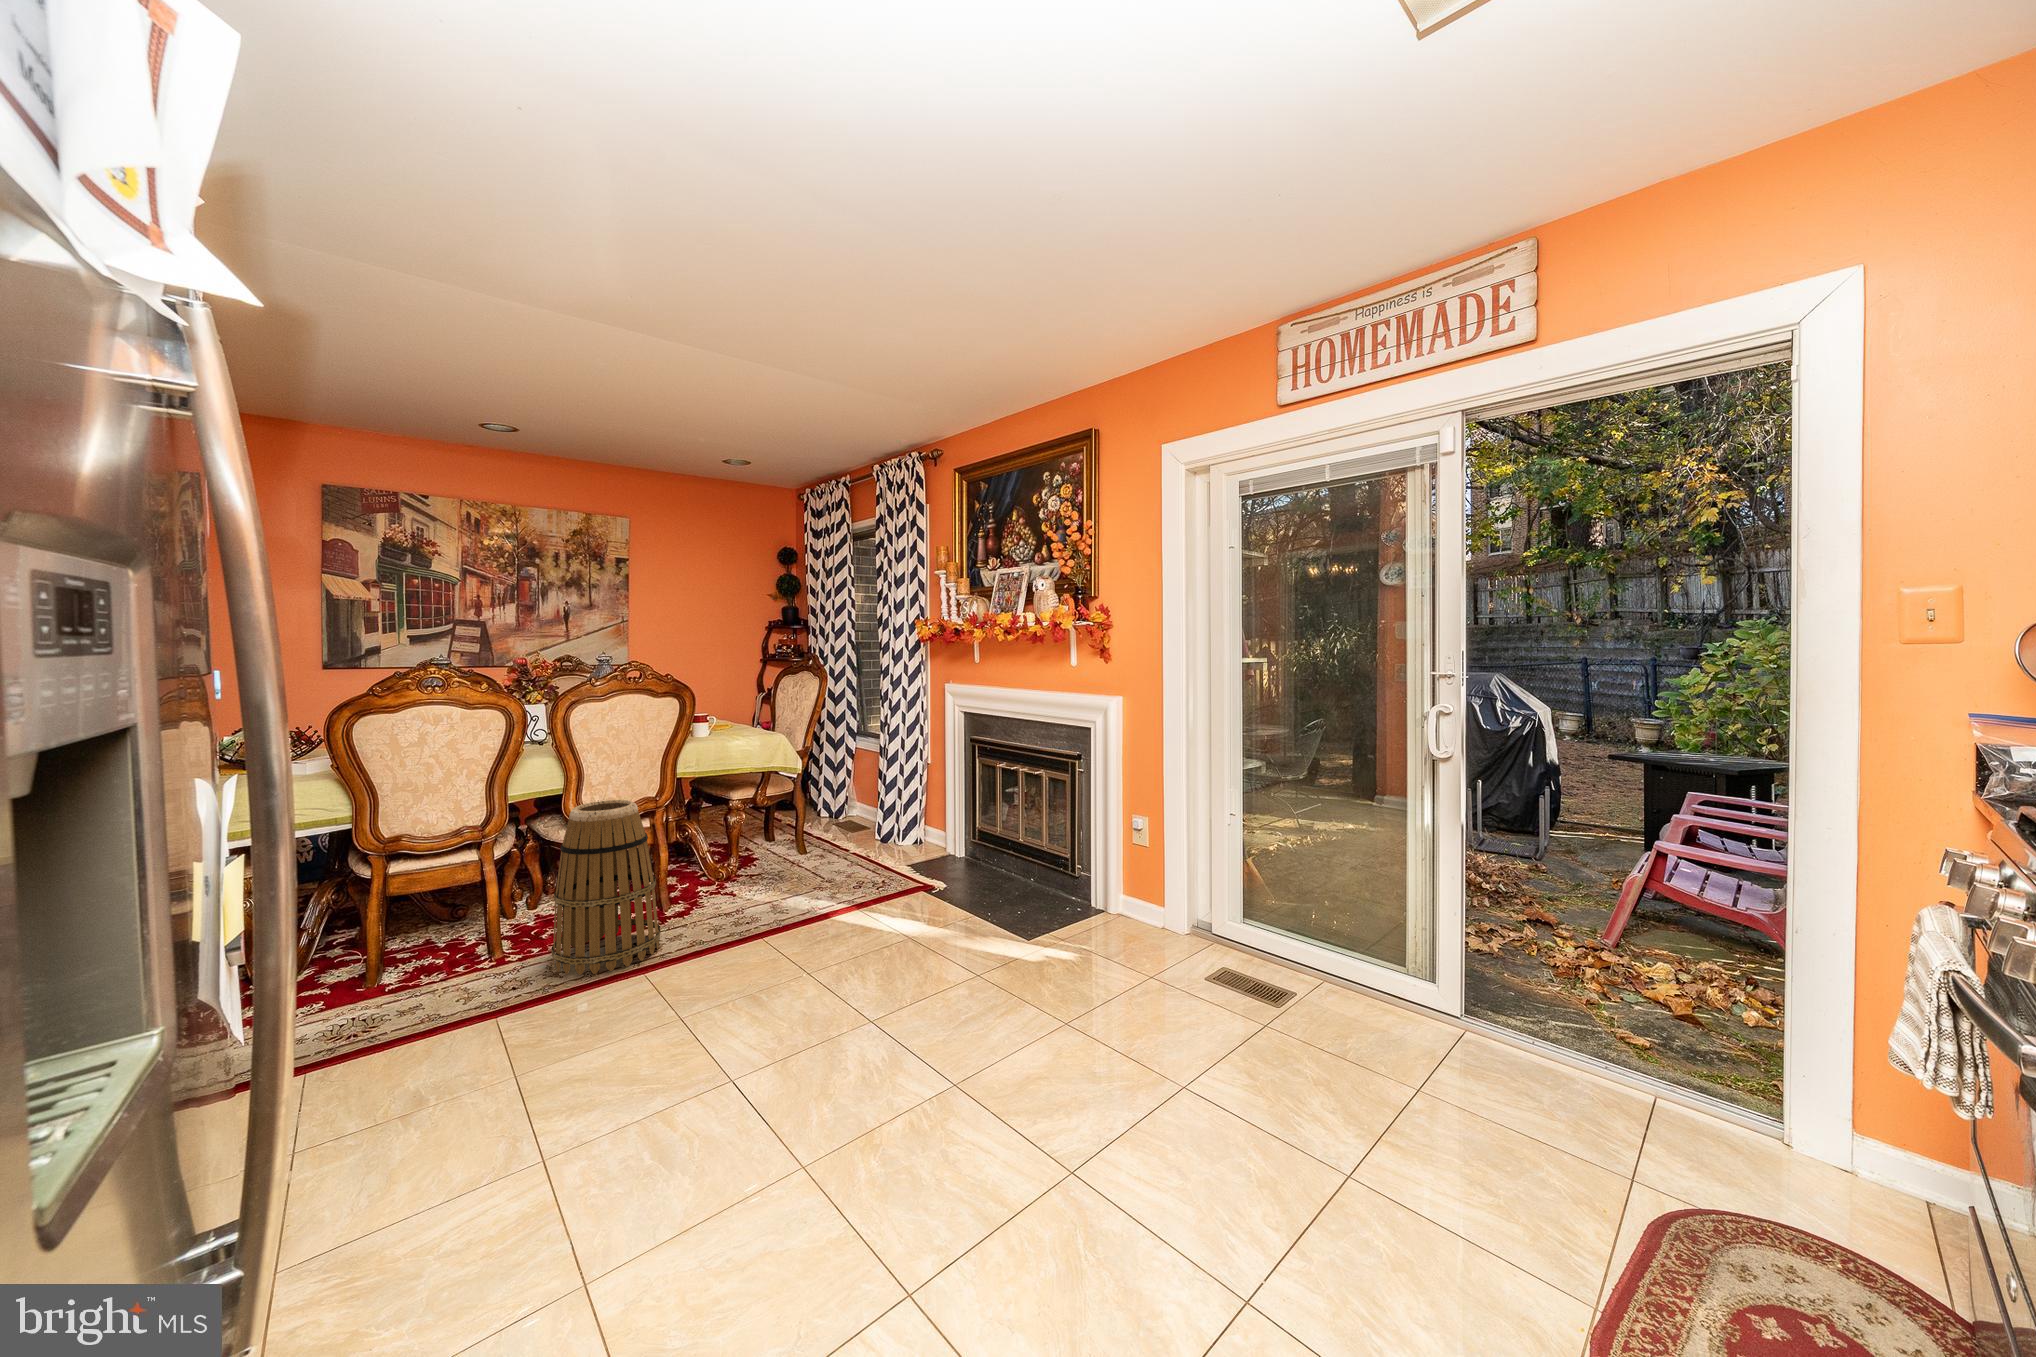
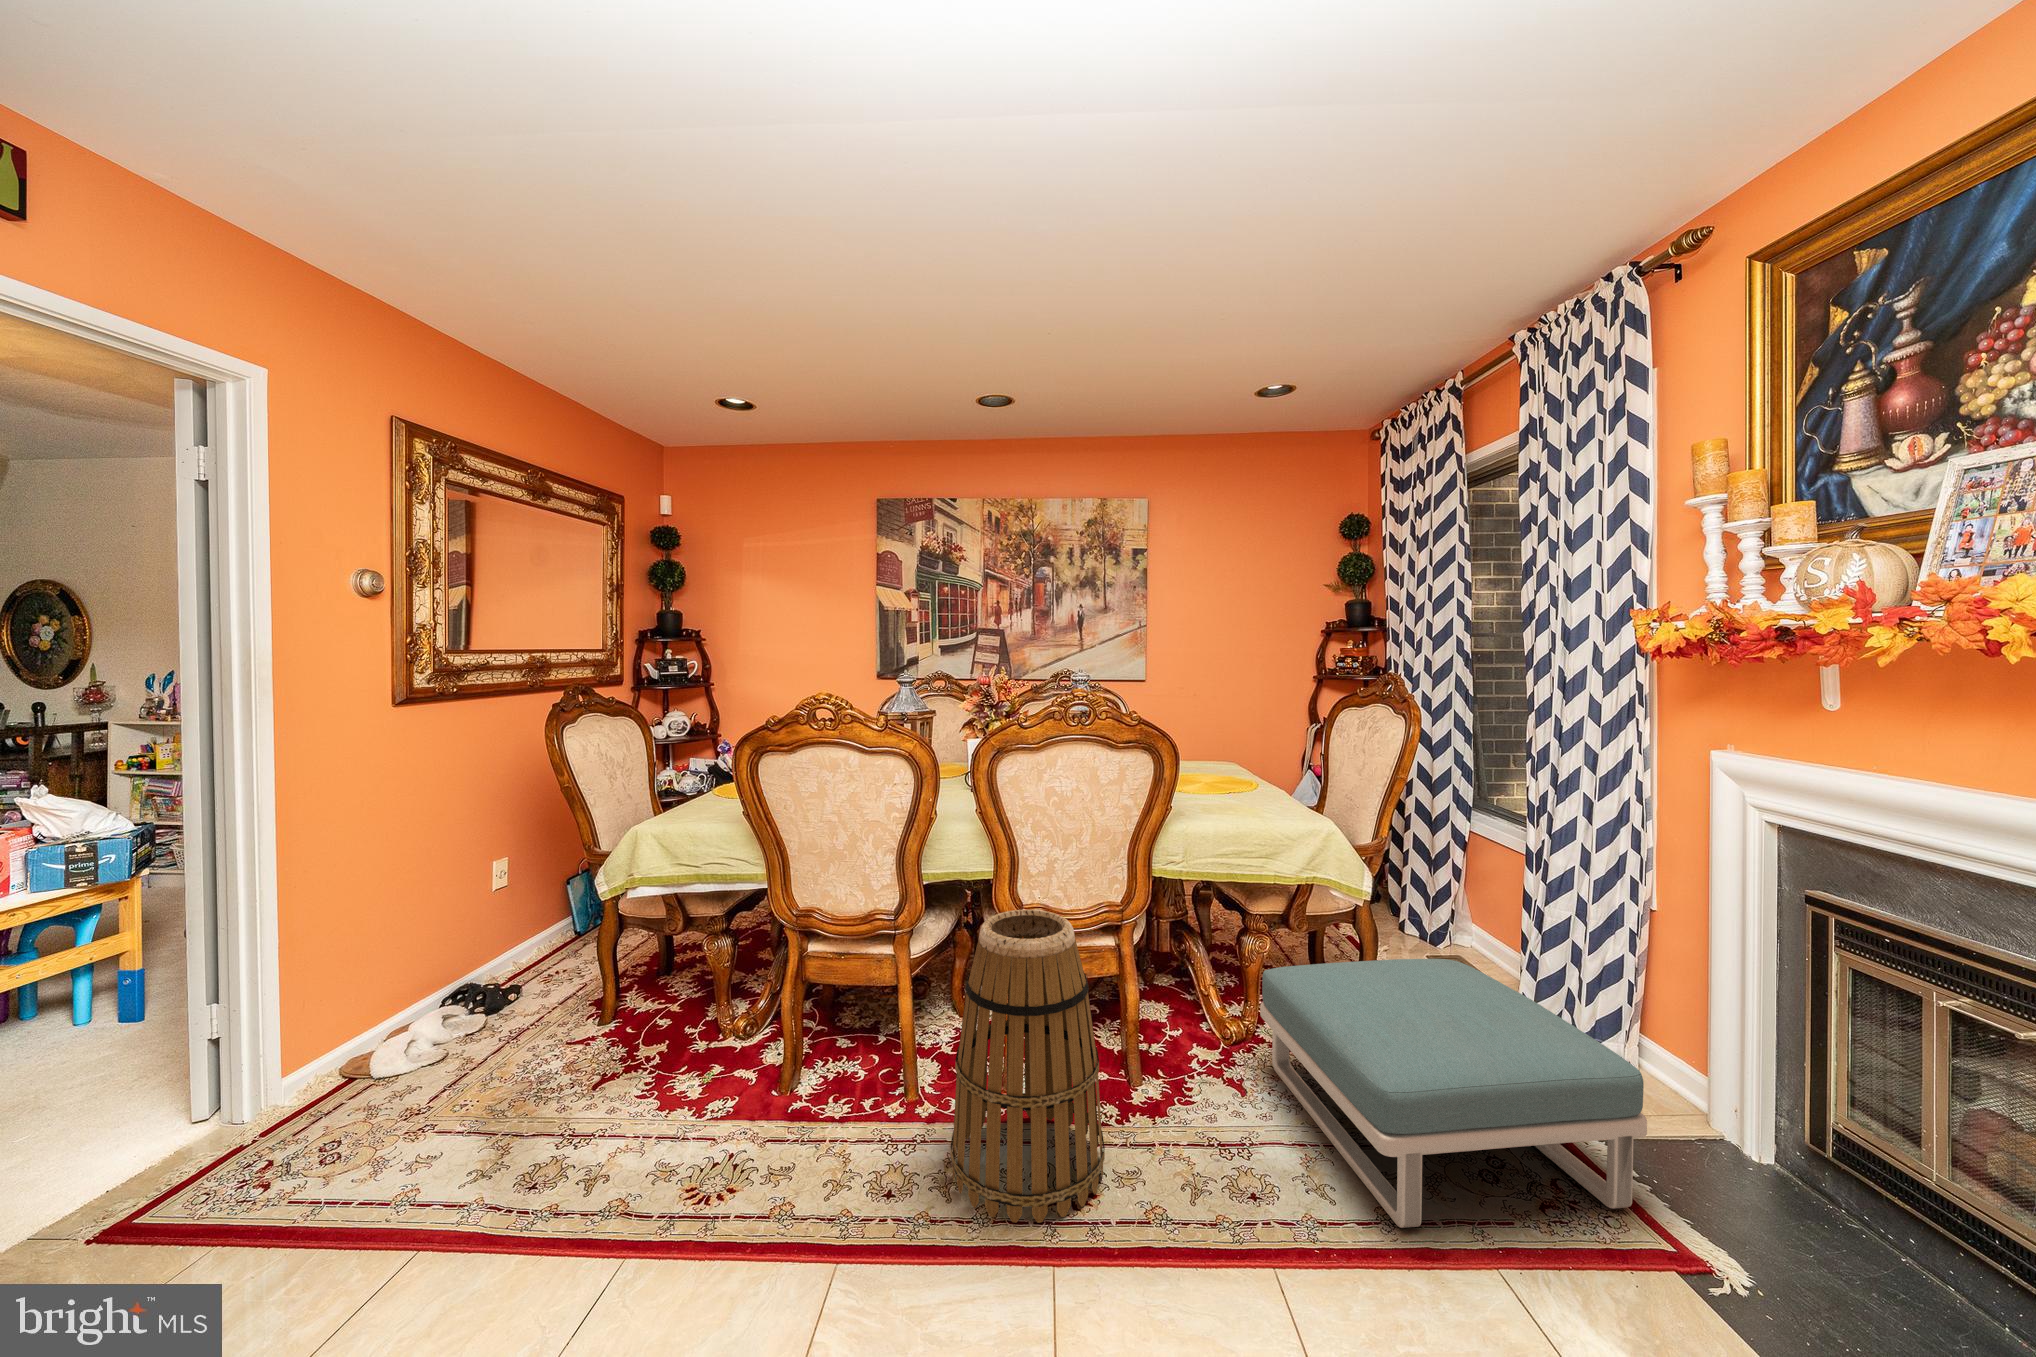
footstool: none [743,806,918,914] -> present [1260,959,1647,1228]

